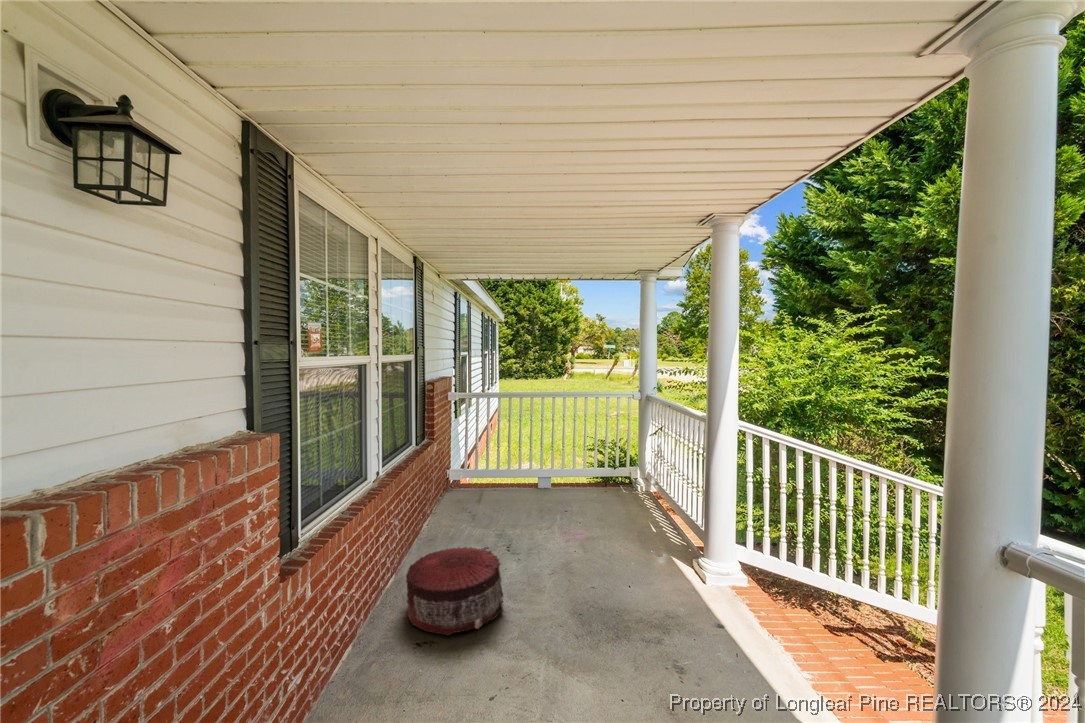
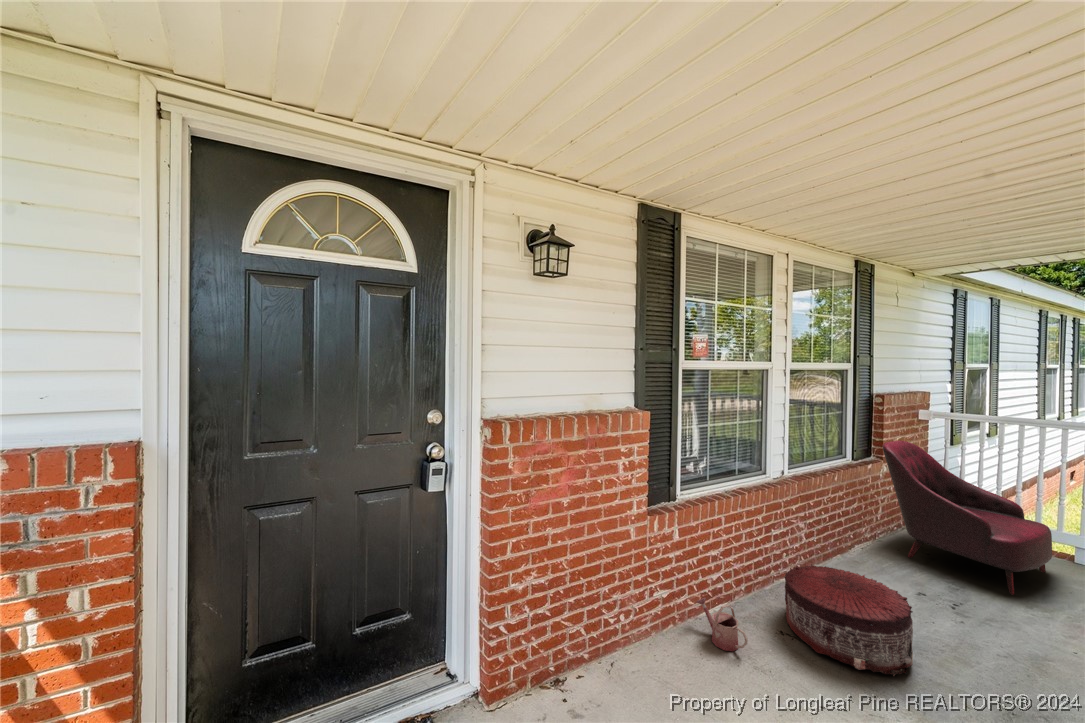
armchair: none [435,421,523,520] -> present [882,441,1052,595]
watering can: none [333,641,402,696] -> present [697,598,748,651]

